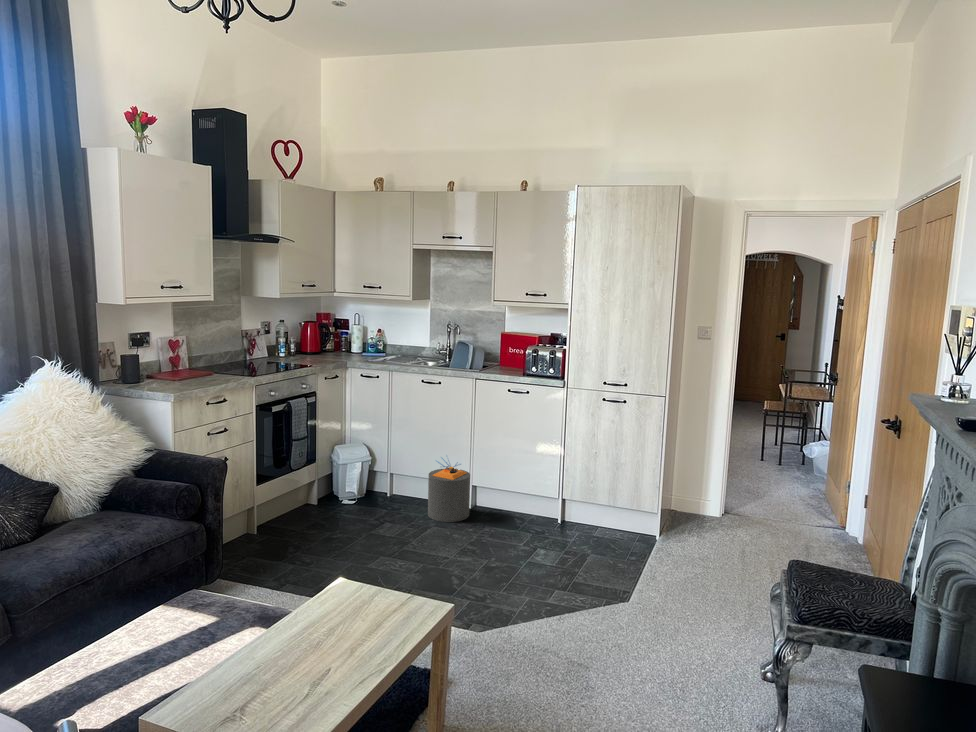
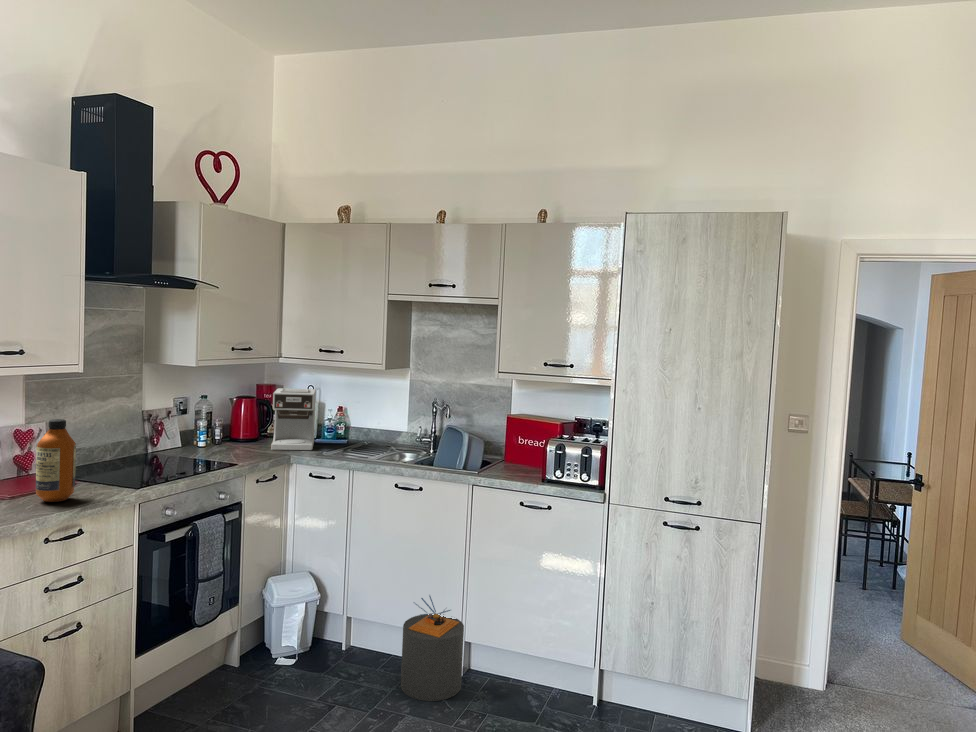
coffee maker: none [332,315,361,359] -> present [271,388,316,450]
bottle: none [195,330,219,382] -> present [36,419,76,502]

